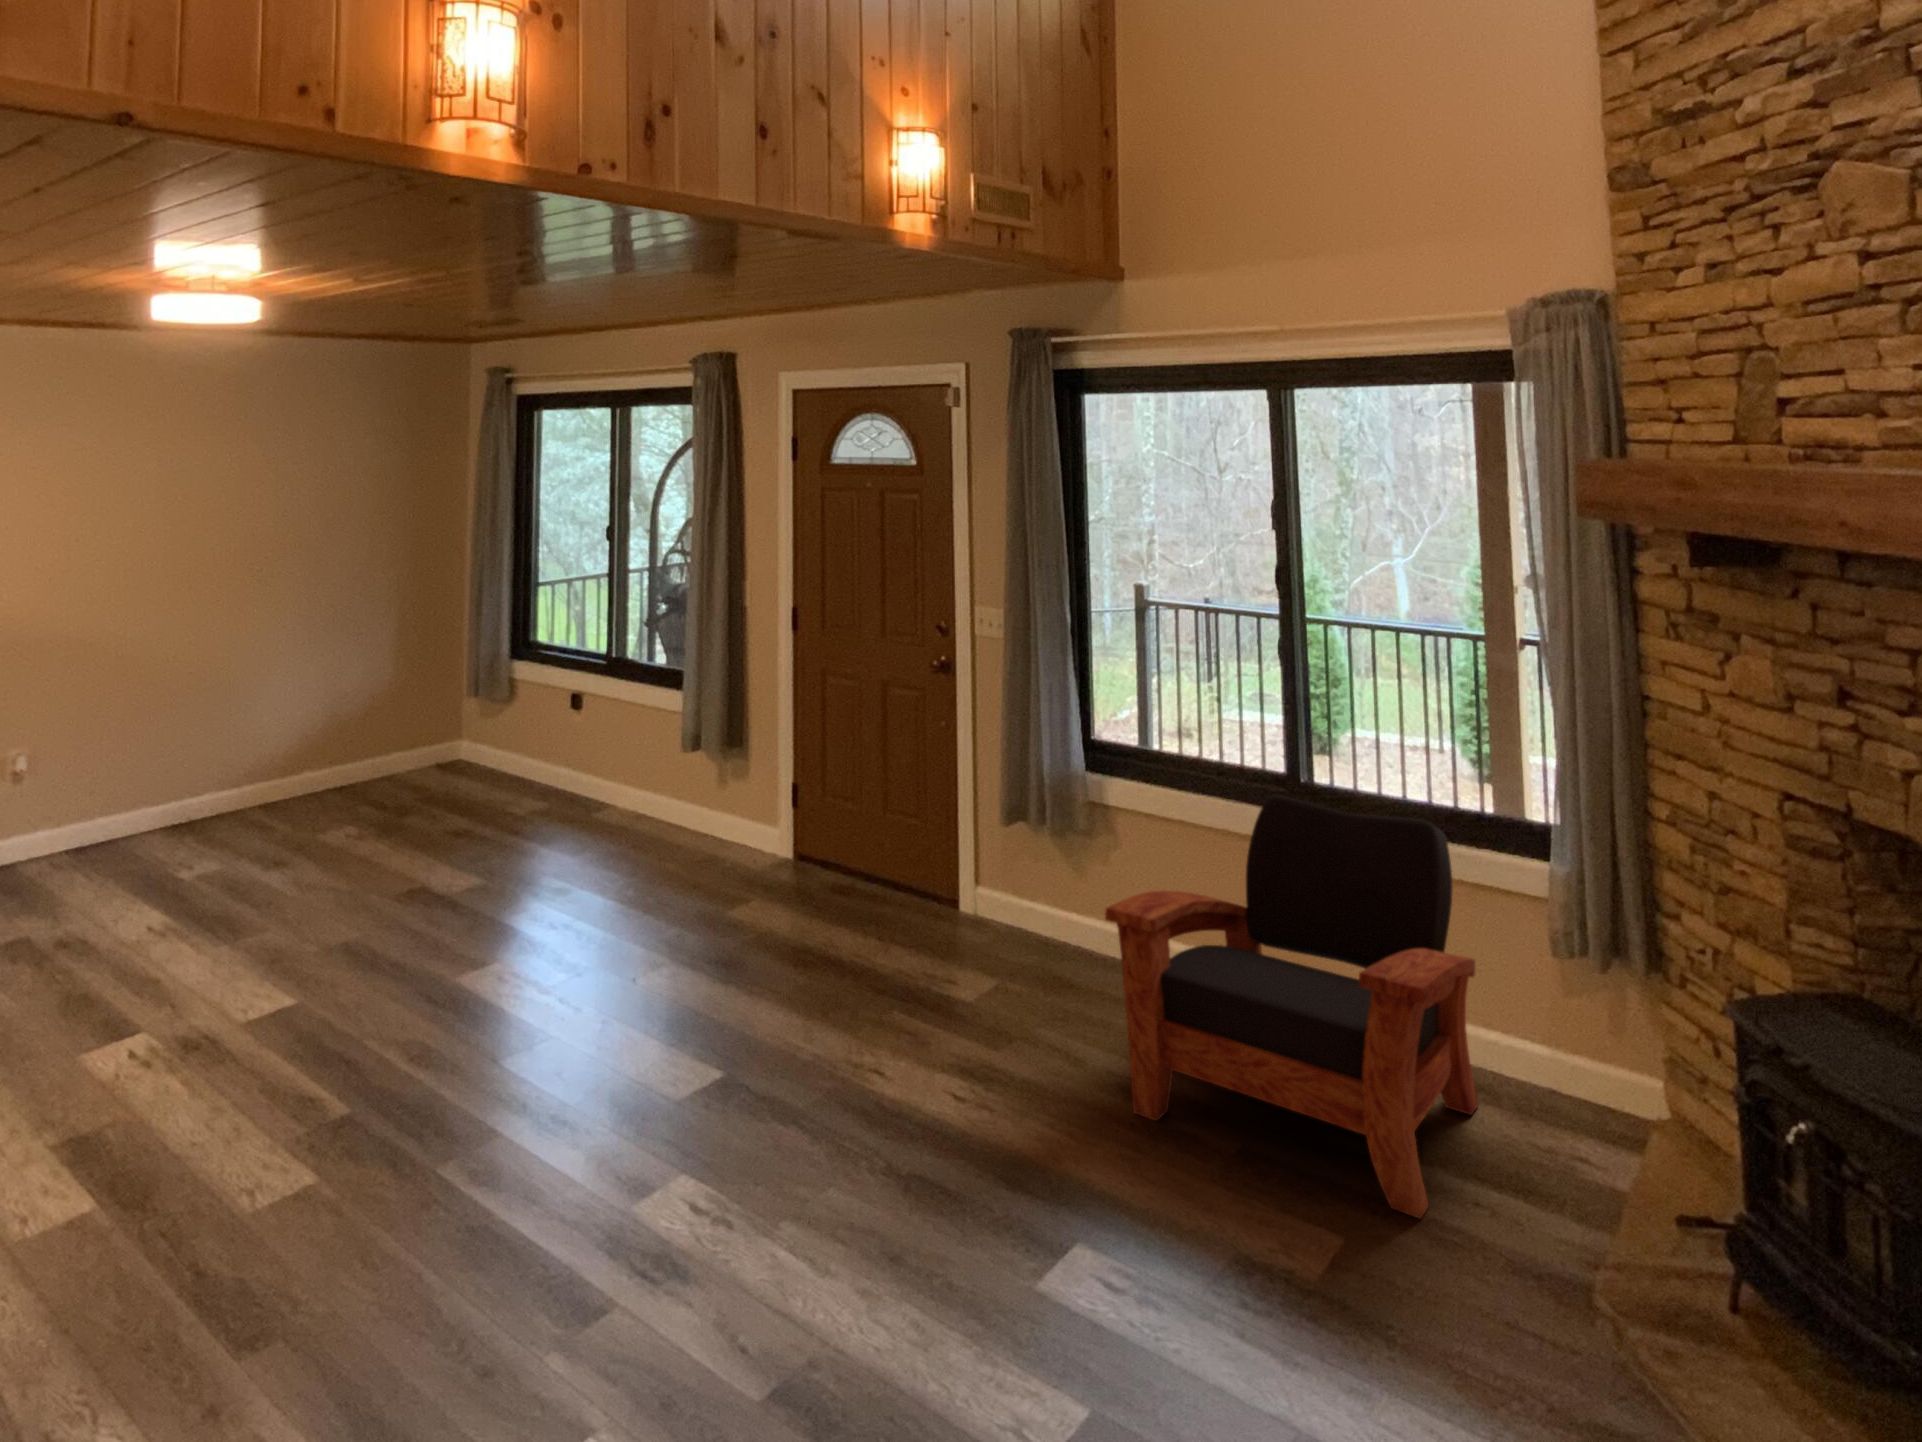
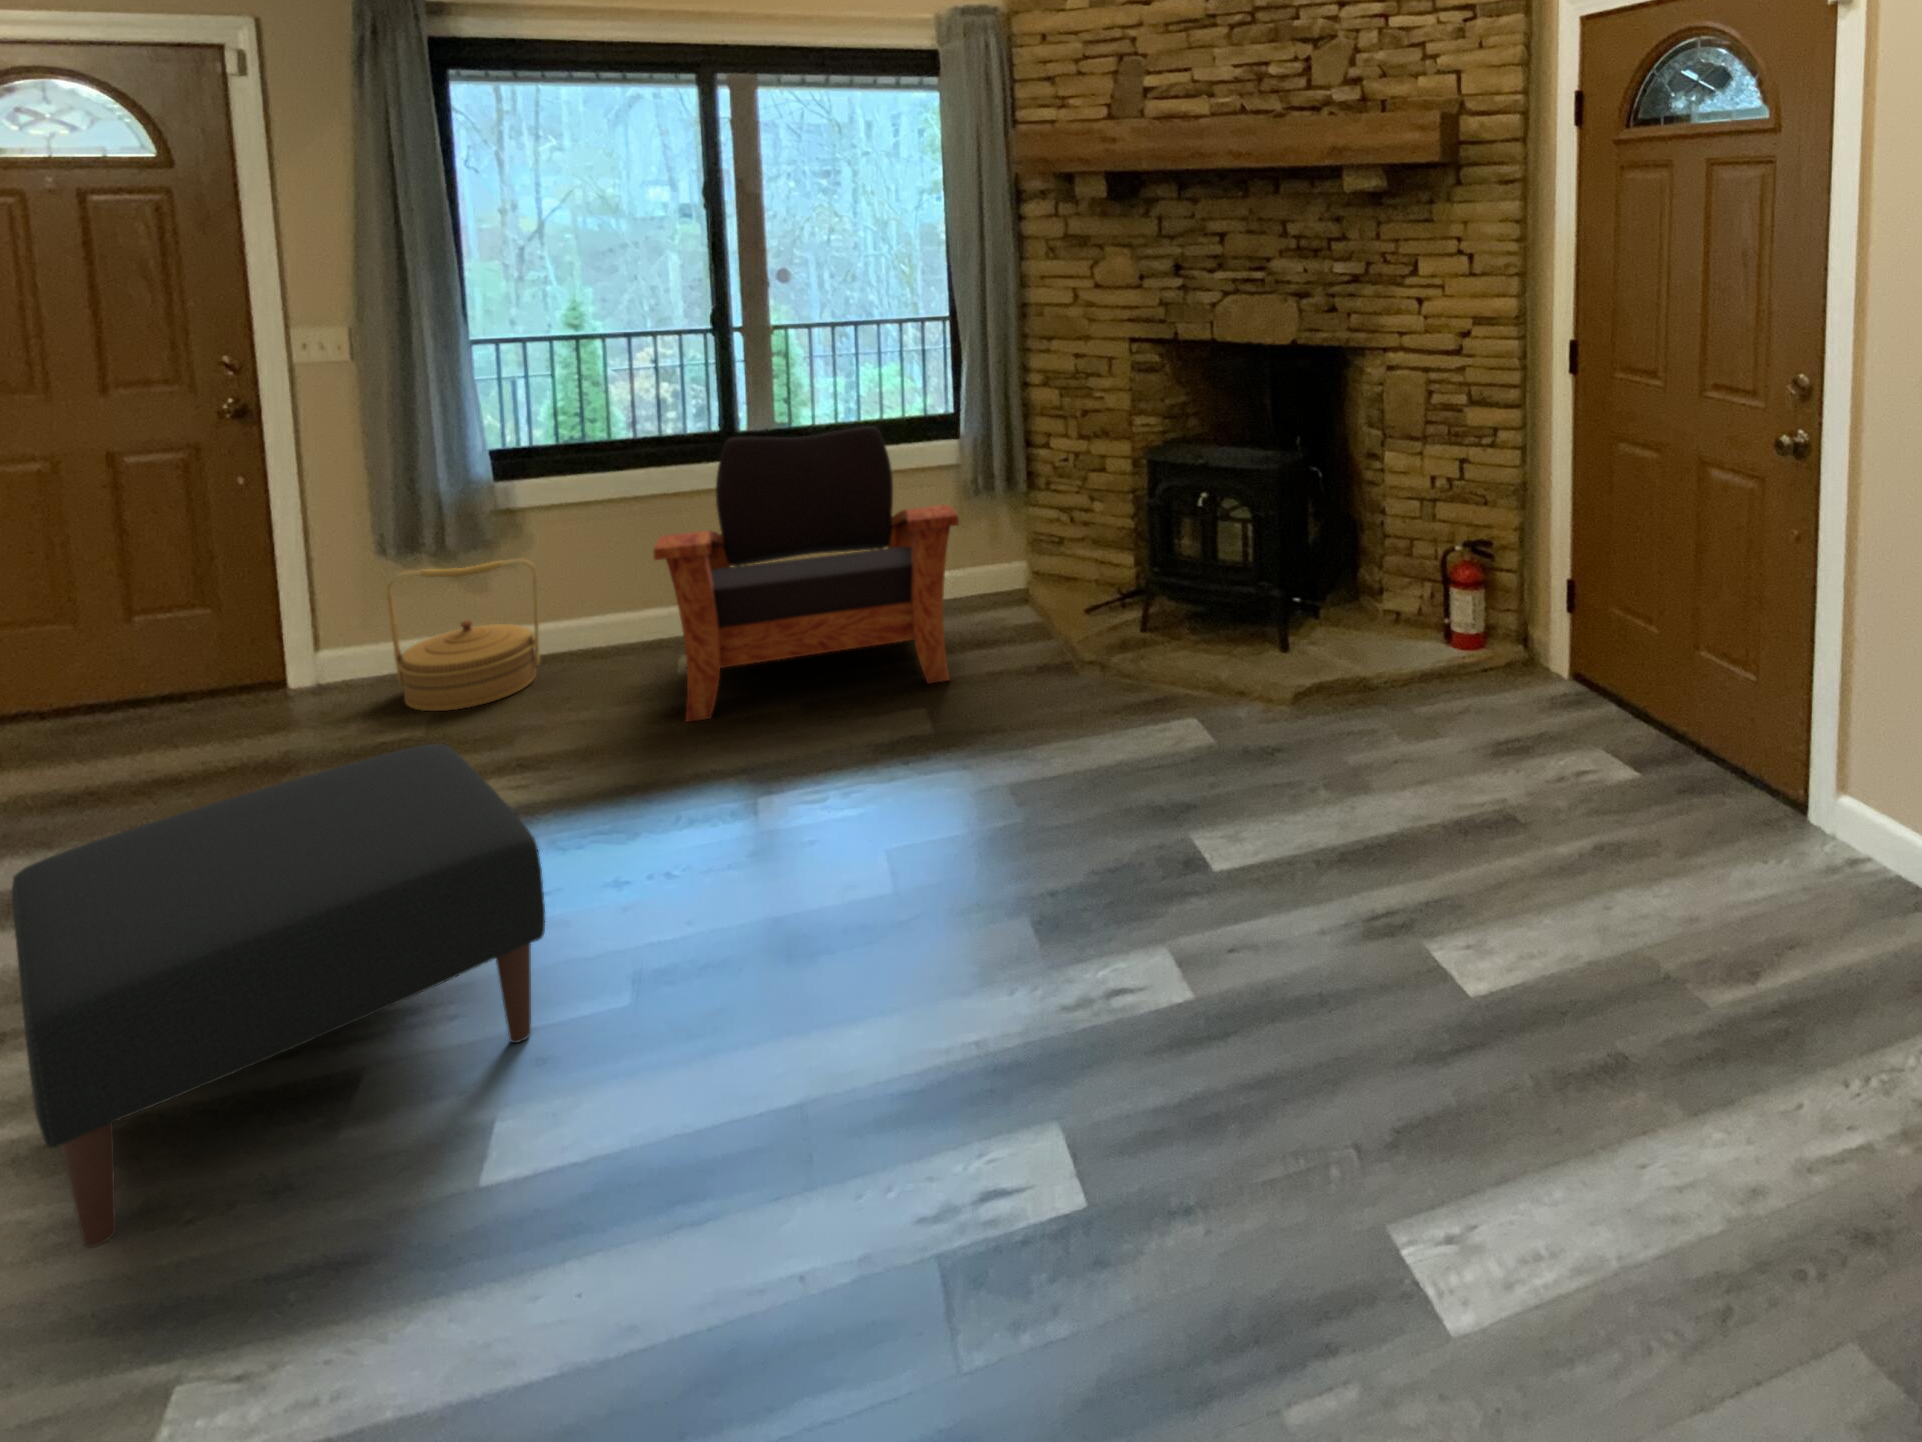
woven basket: none [992,849,1099,1003] -> present [386,558,540,711]
ottoman: none [428,1020,817,1377] -> present [12,743,545,1247]

